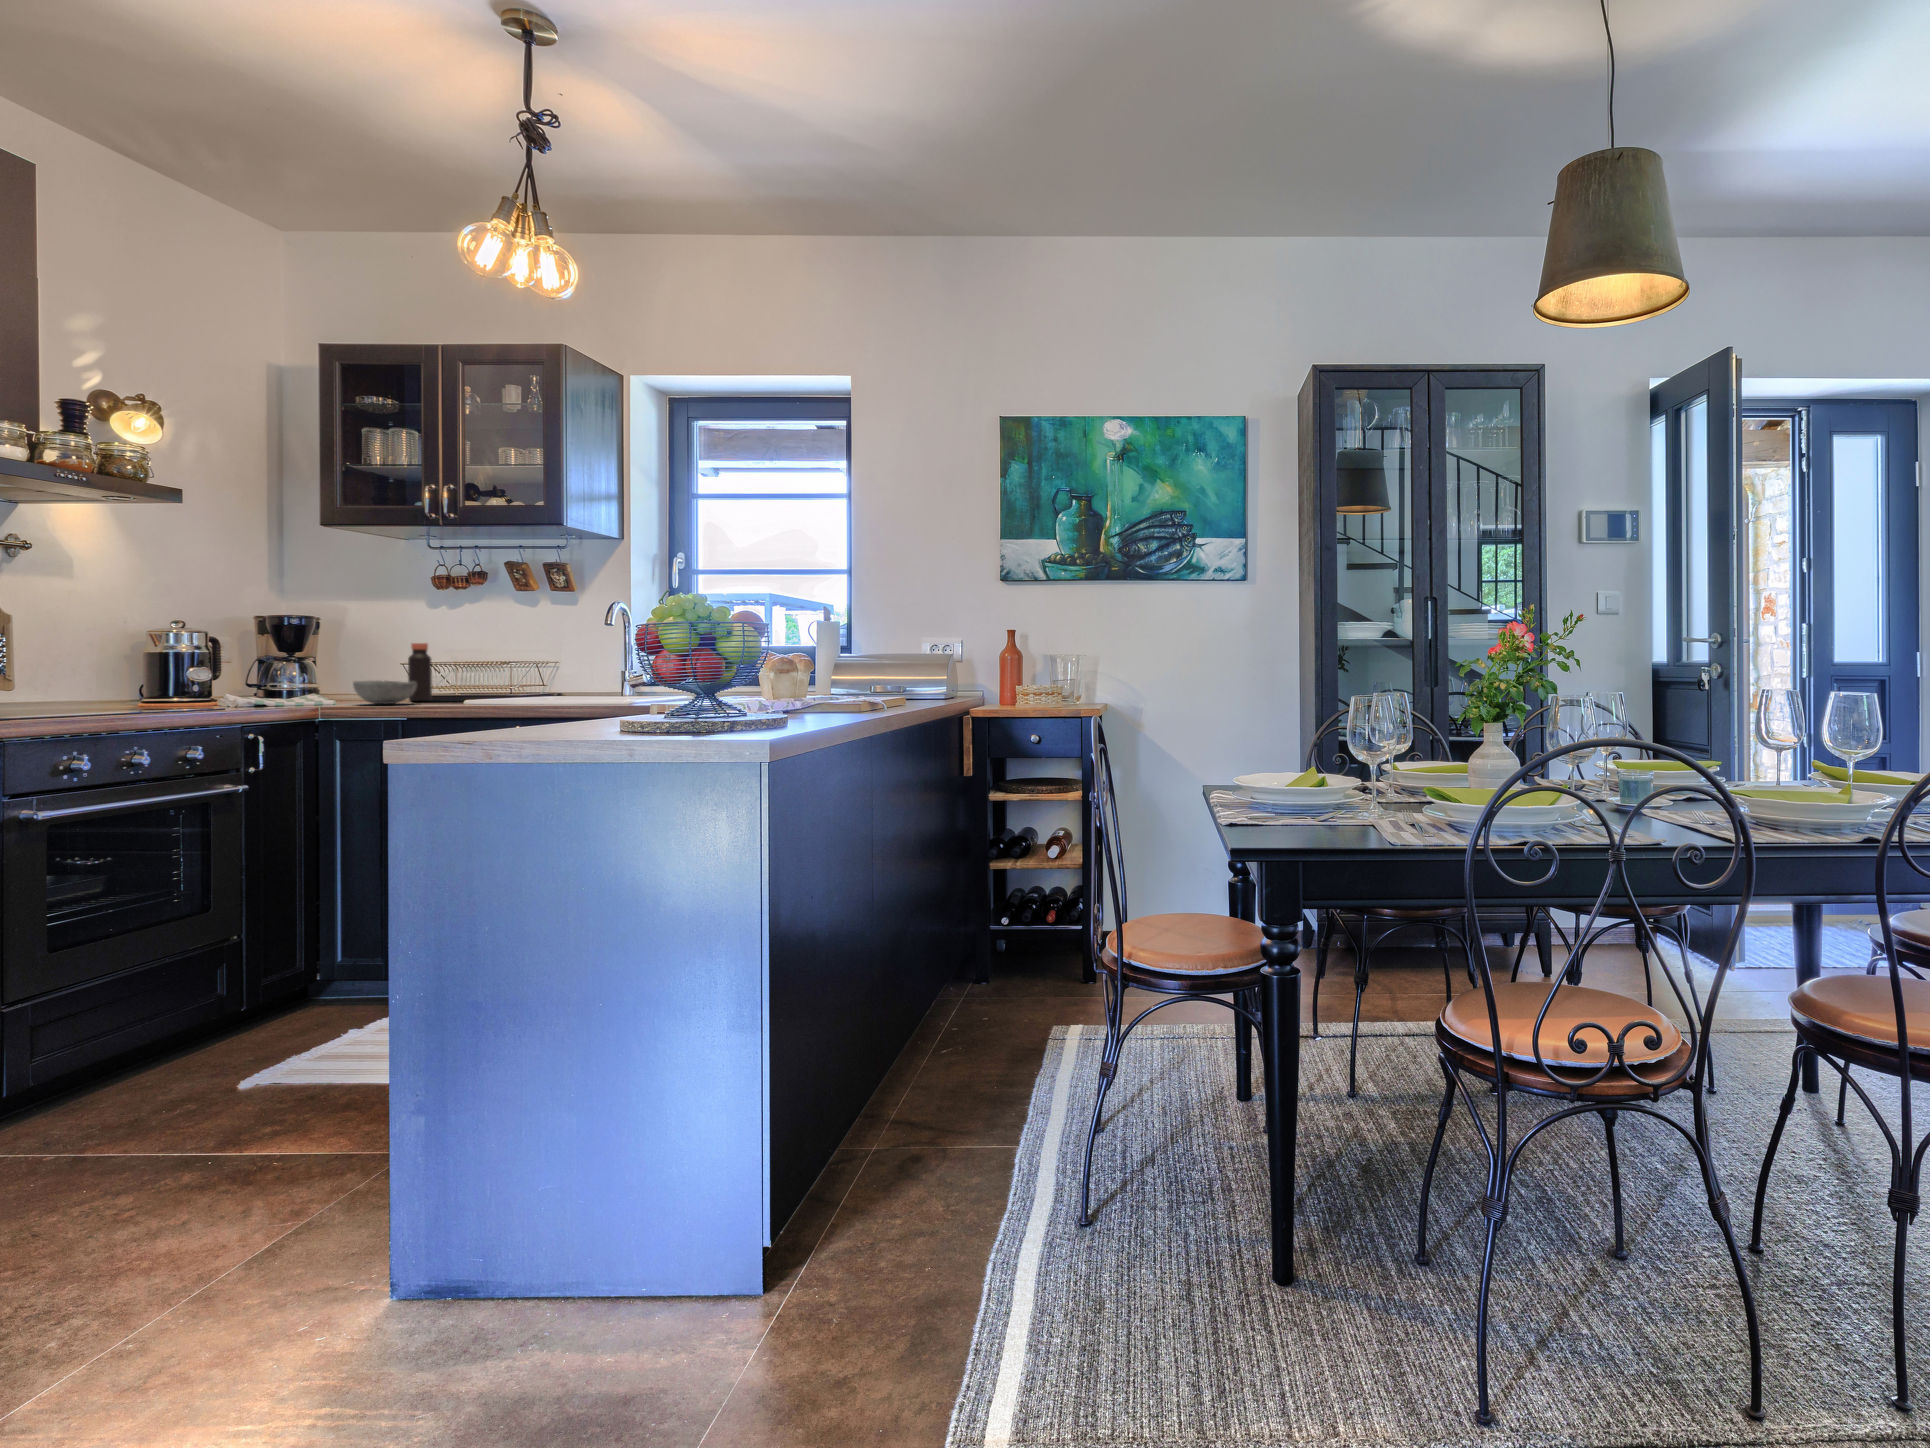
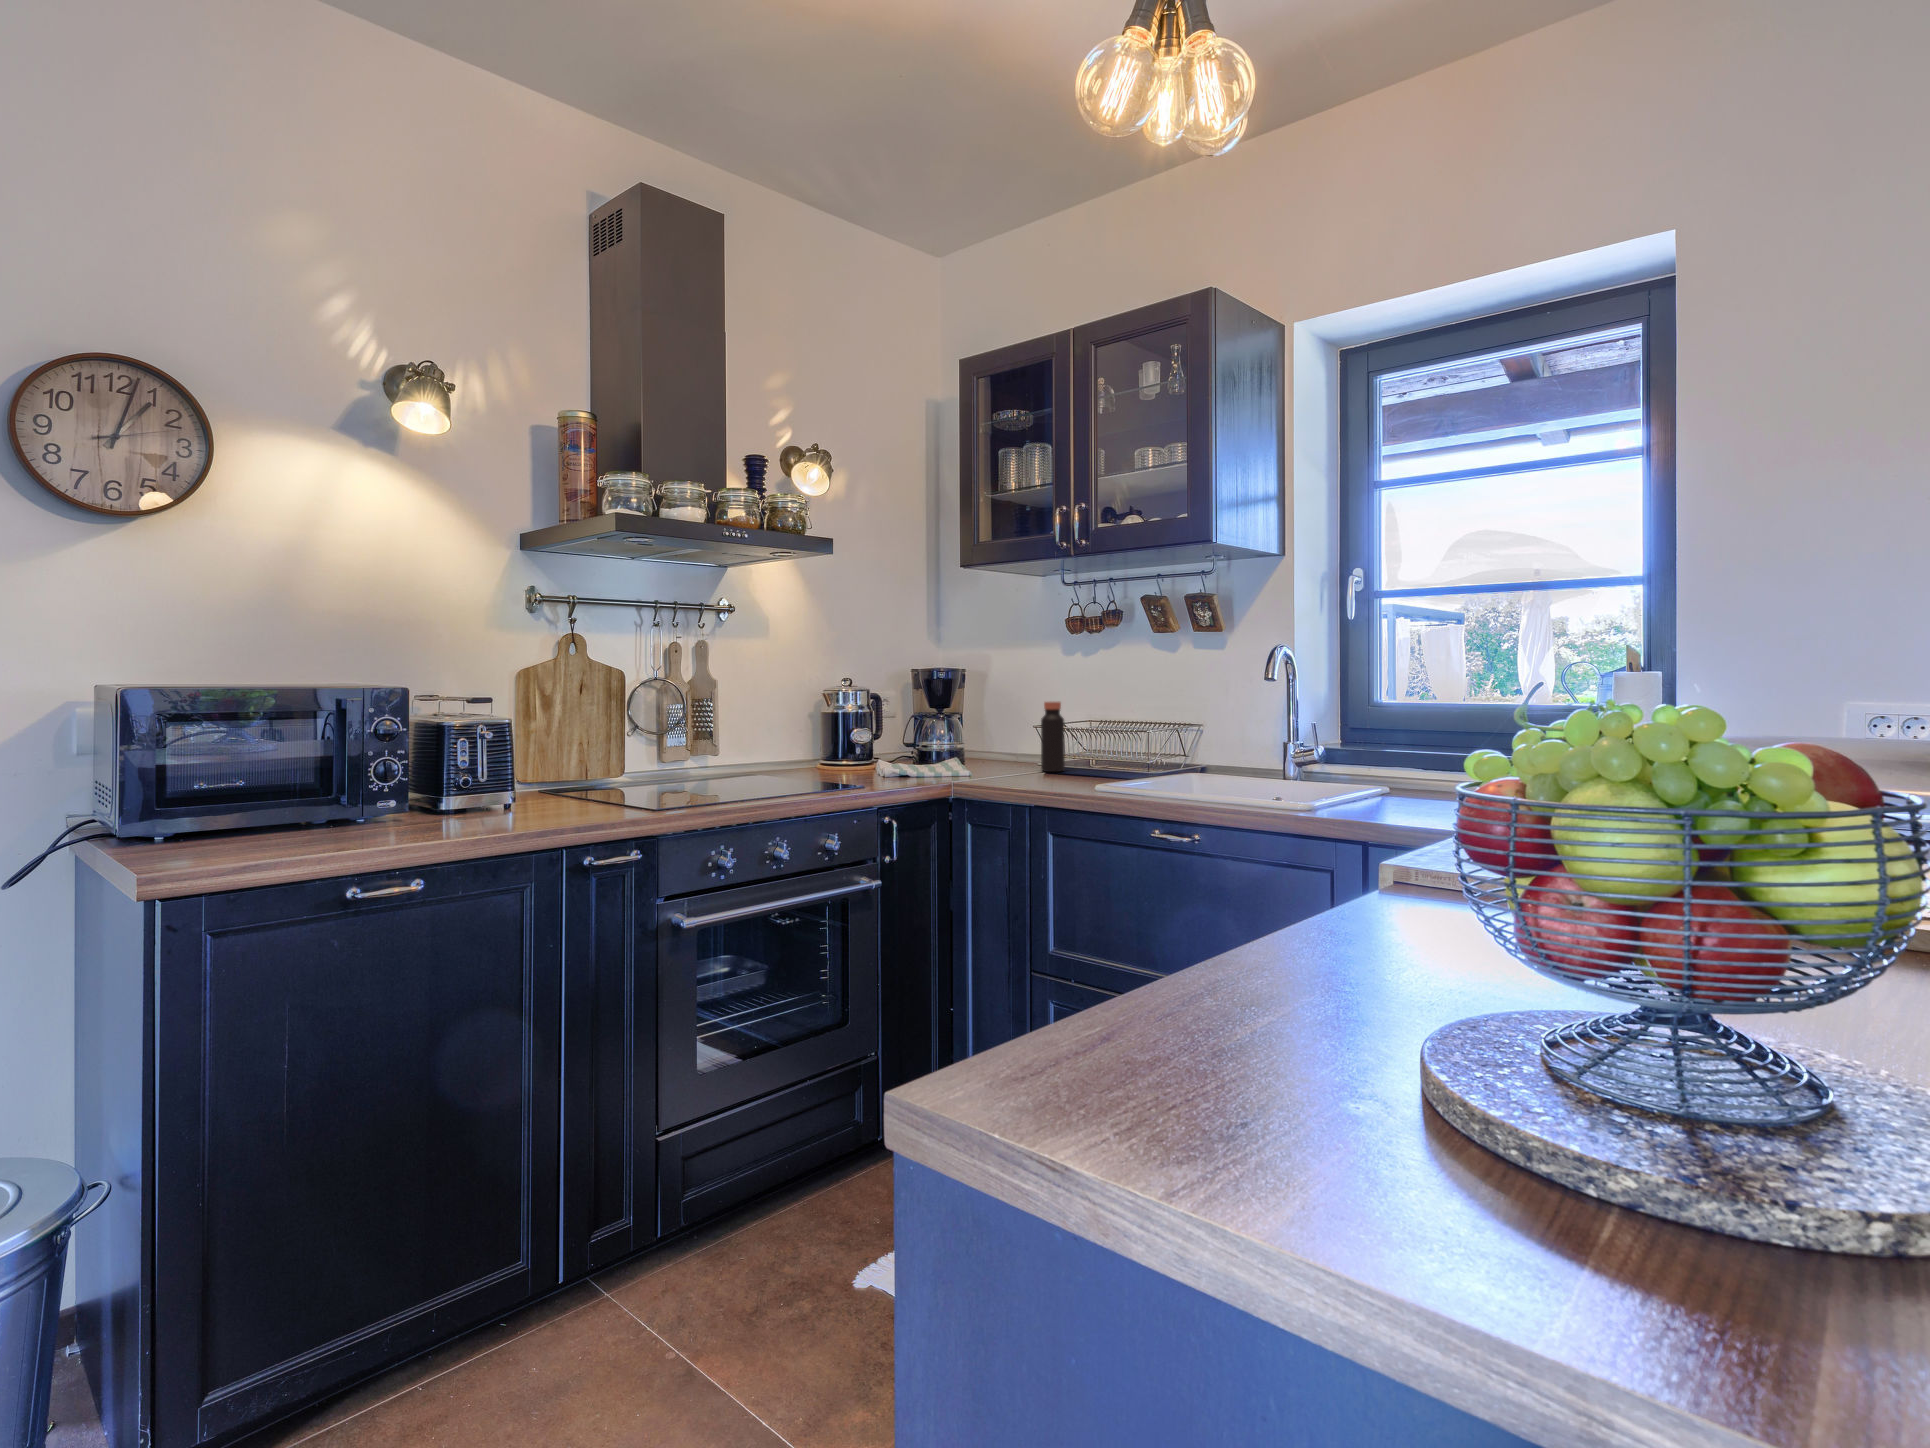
bowl: present [353,681,417,704] -> none [984,749,1046,780]

